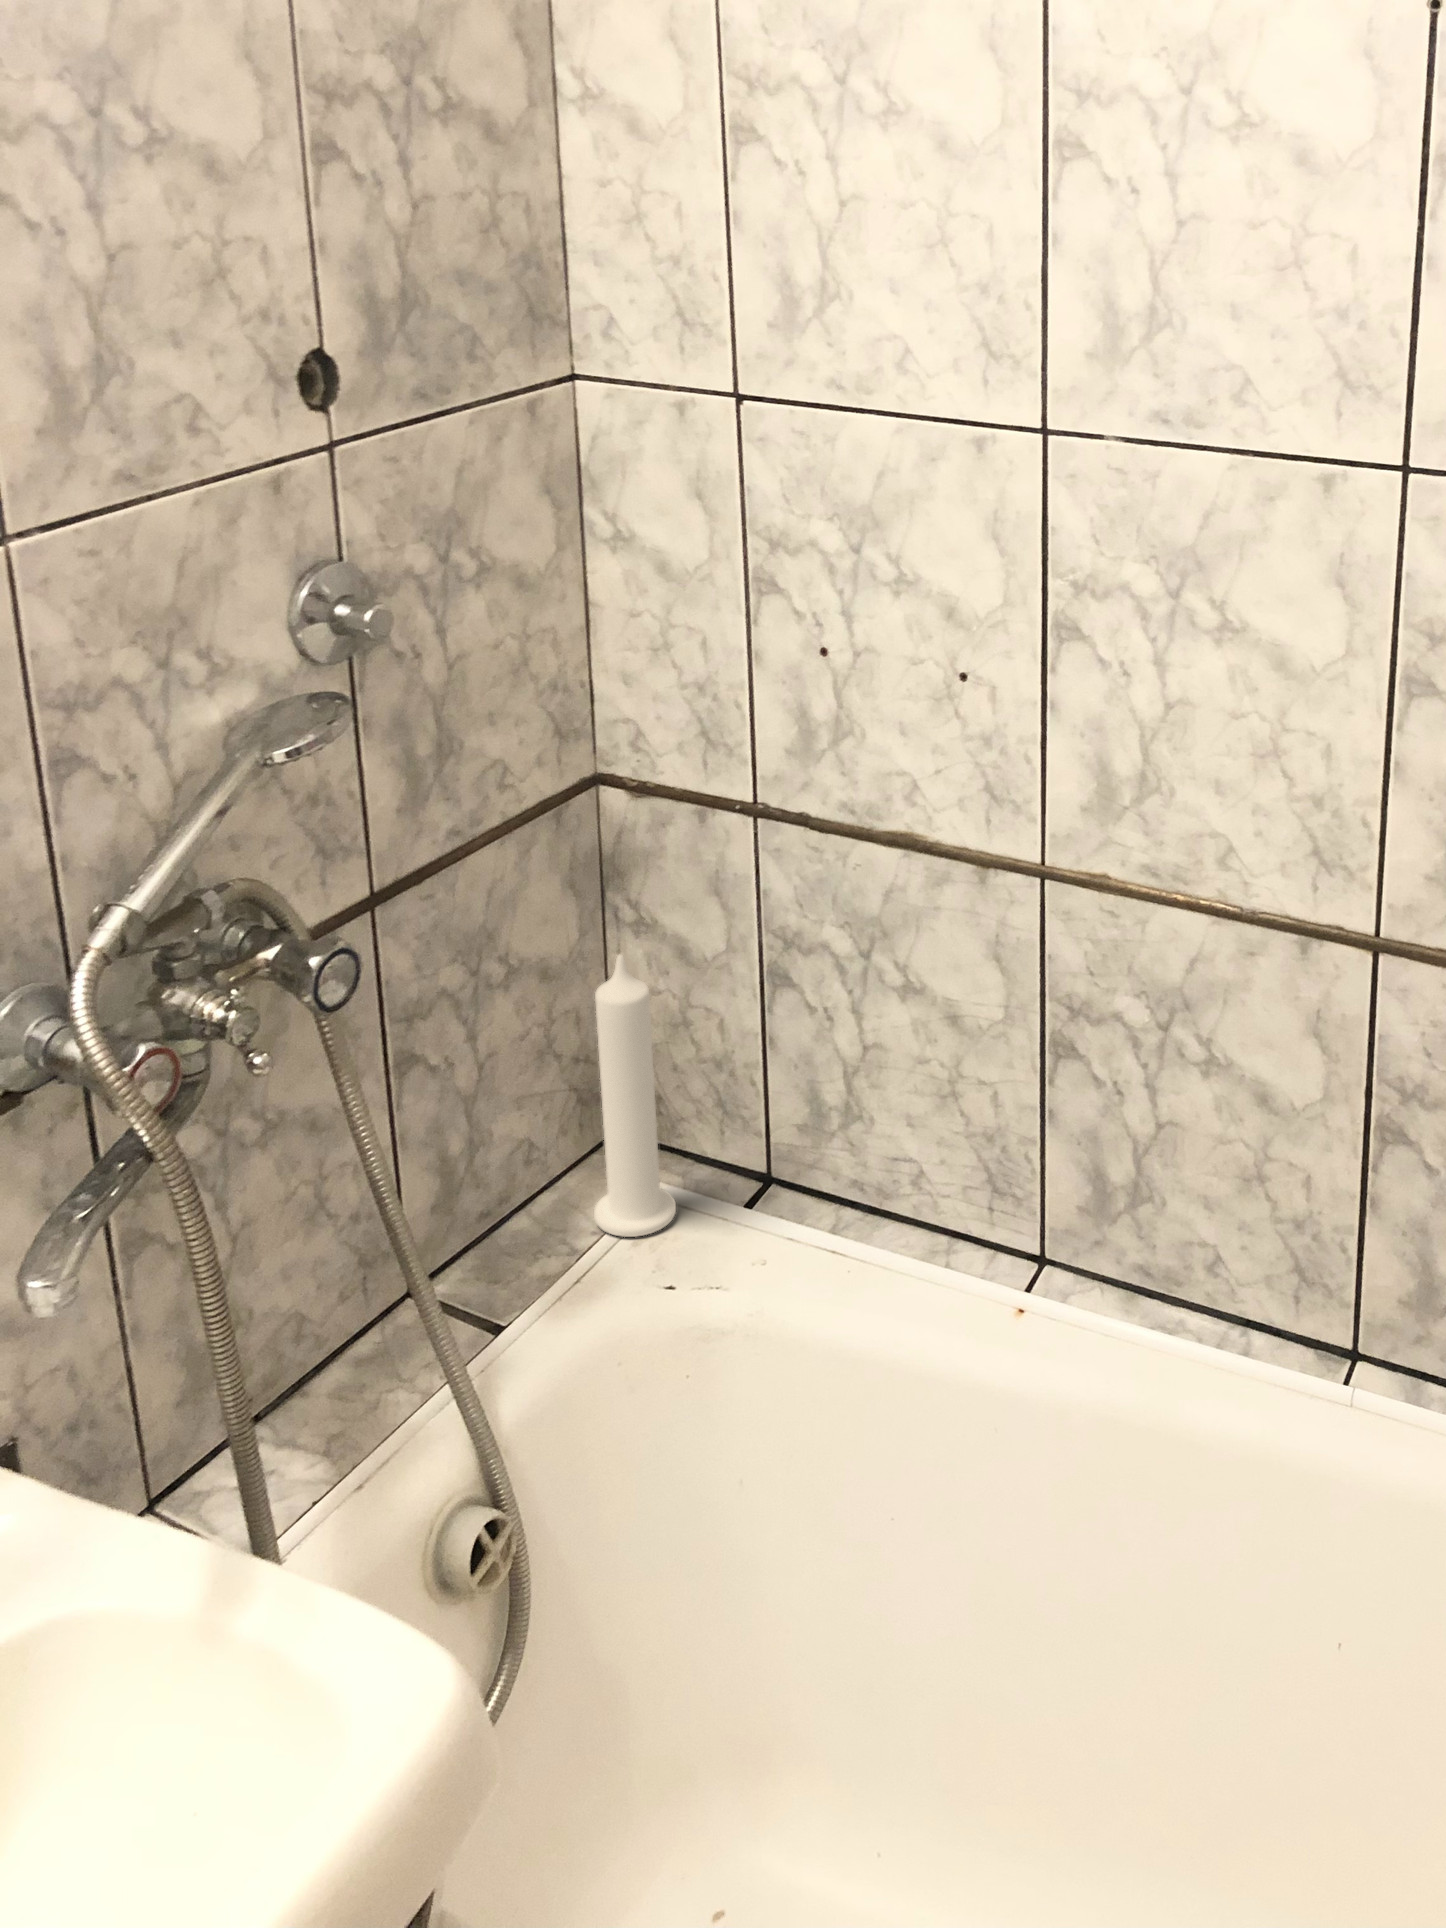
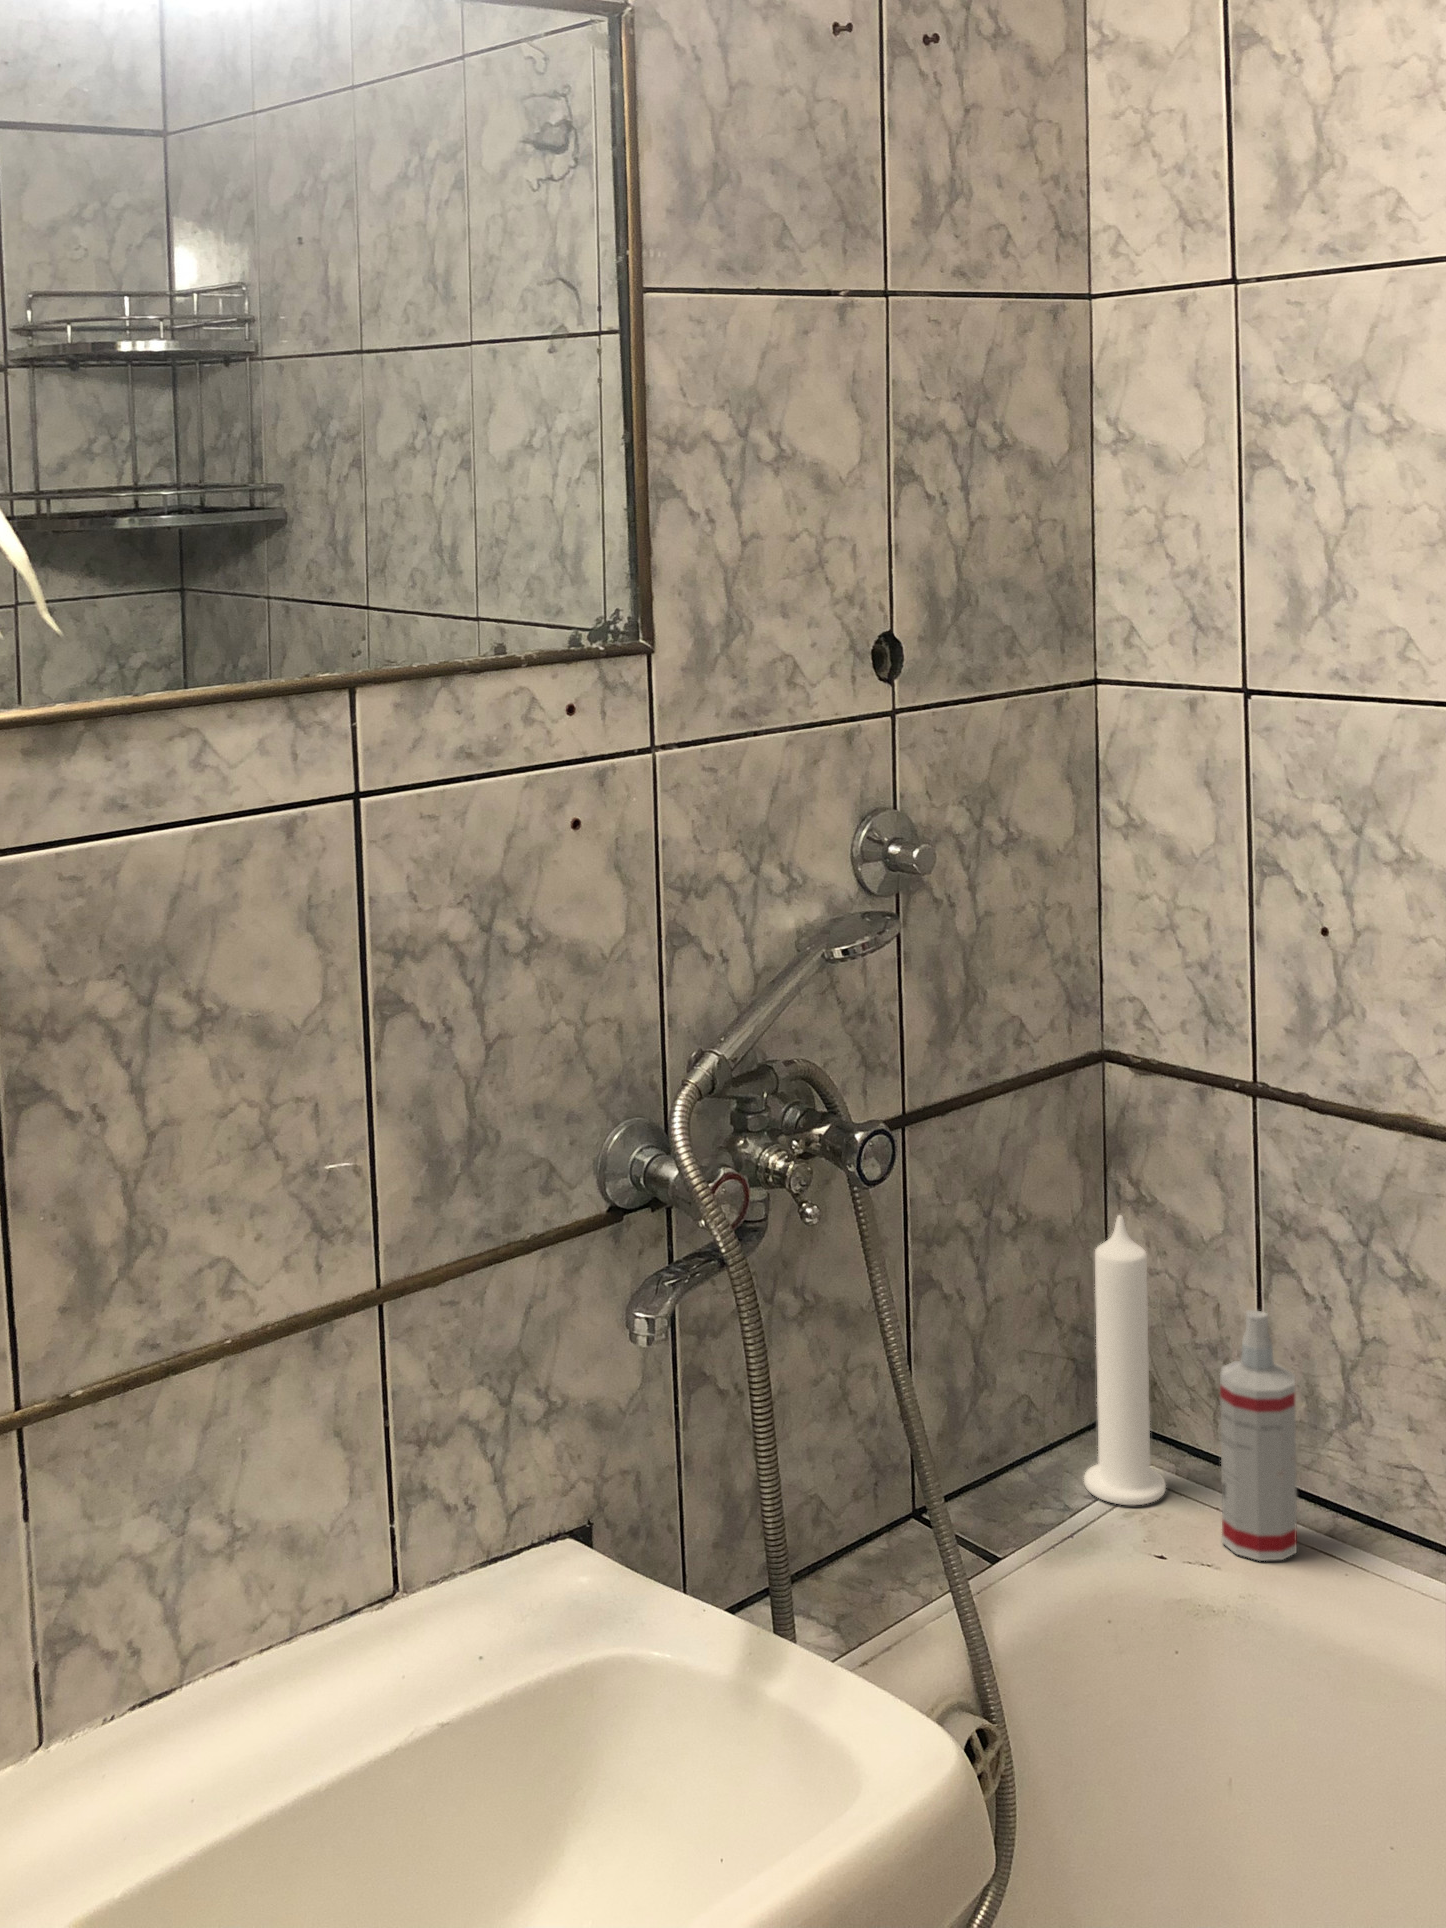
spray bottle: none [726,1041,804,1278] -> present [1220,1310,1297,1561]

